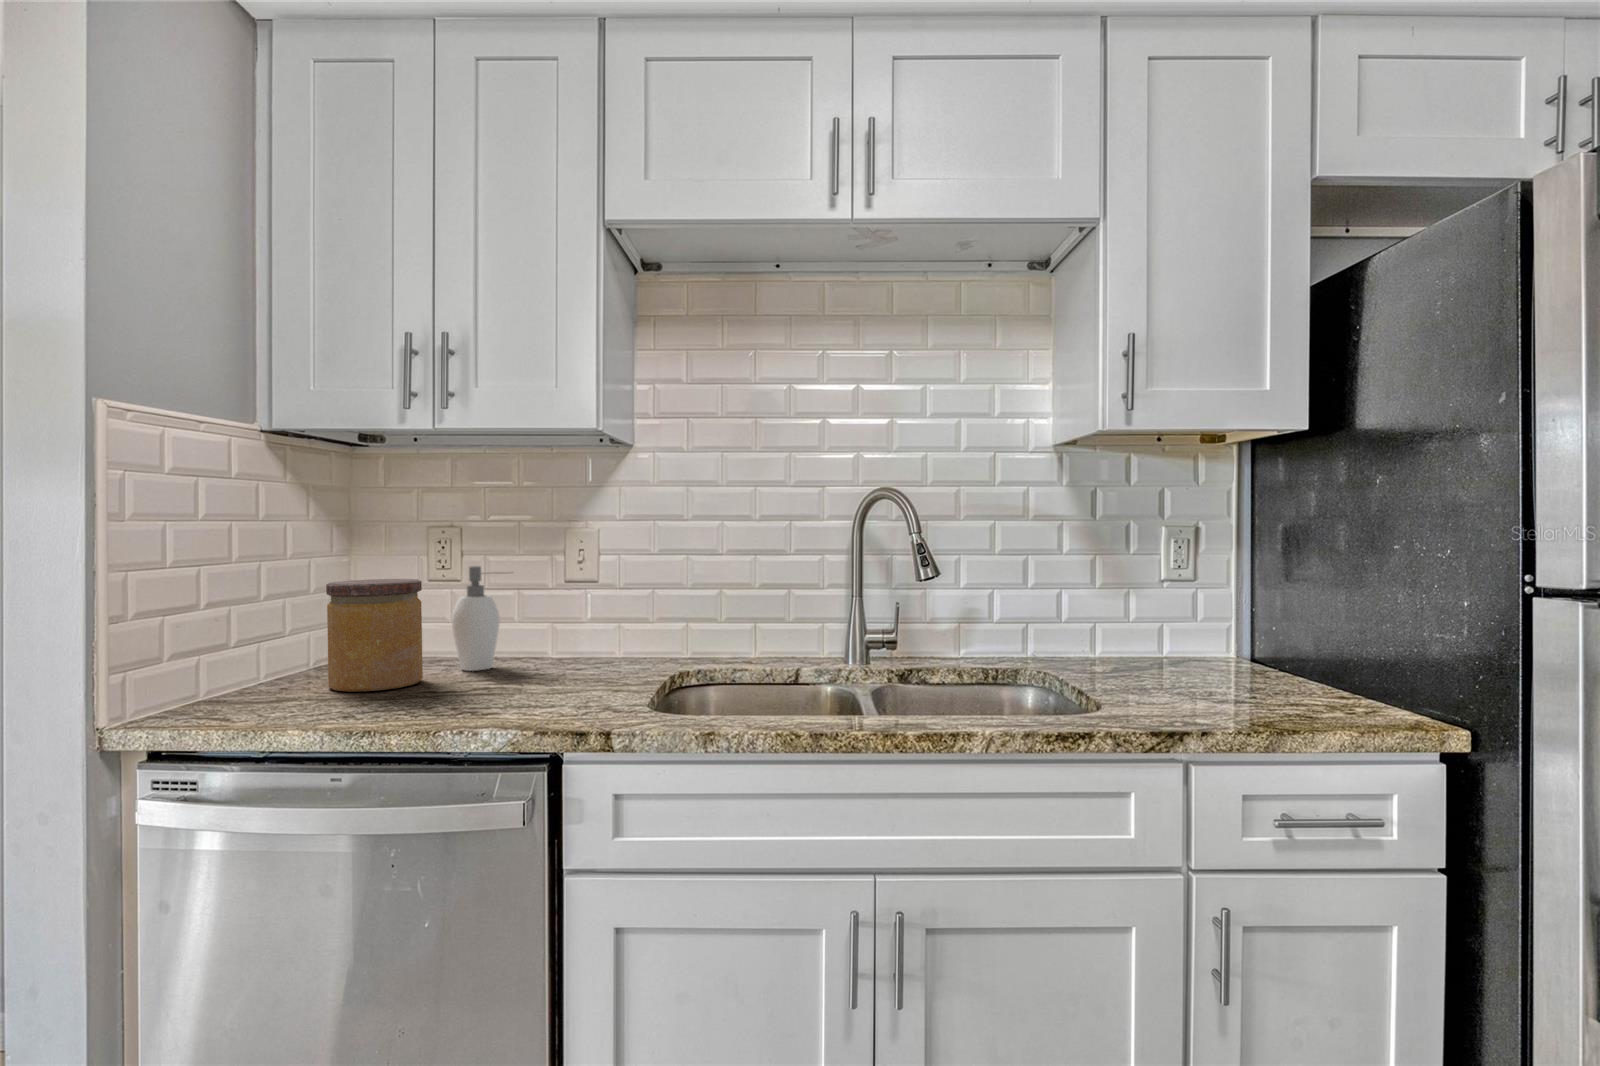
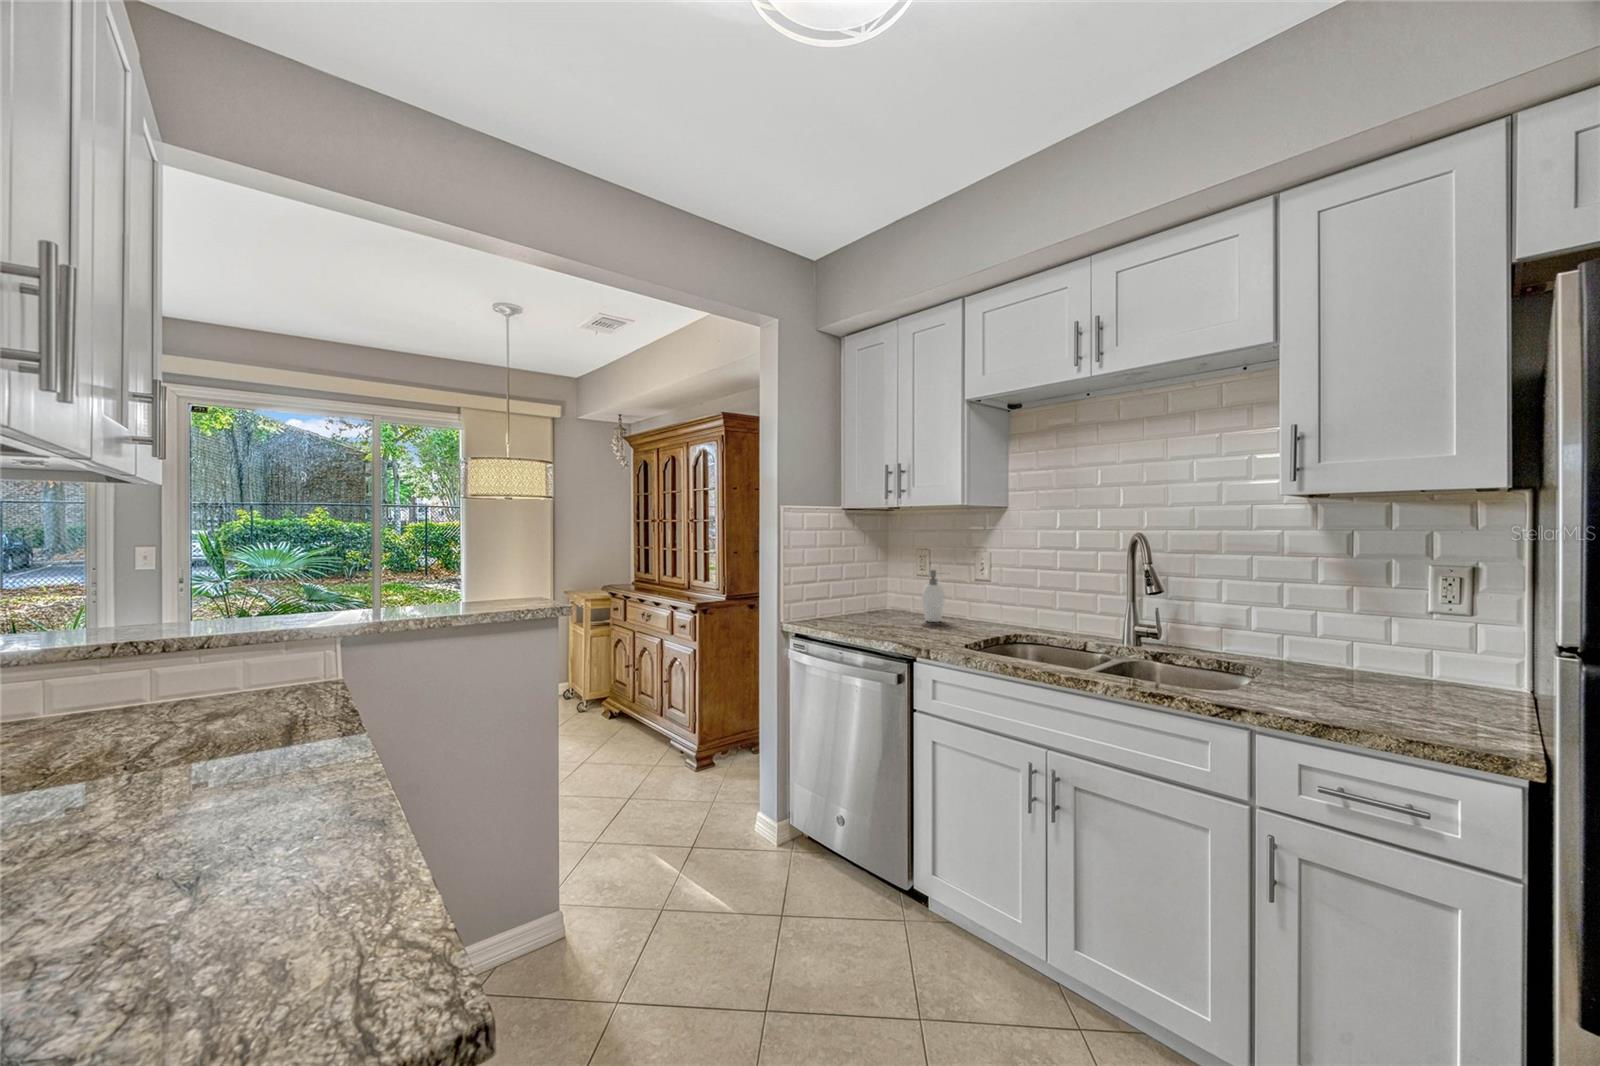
jar: present [326,579,423,692] -> none [863,573,902,623]

